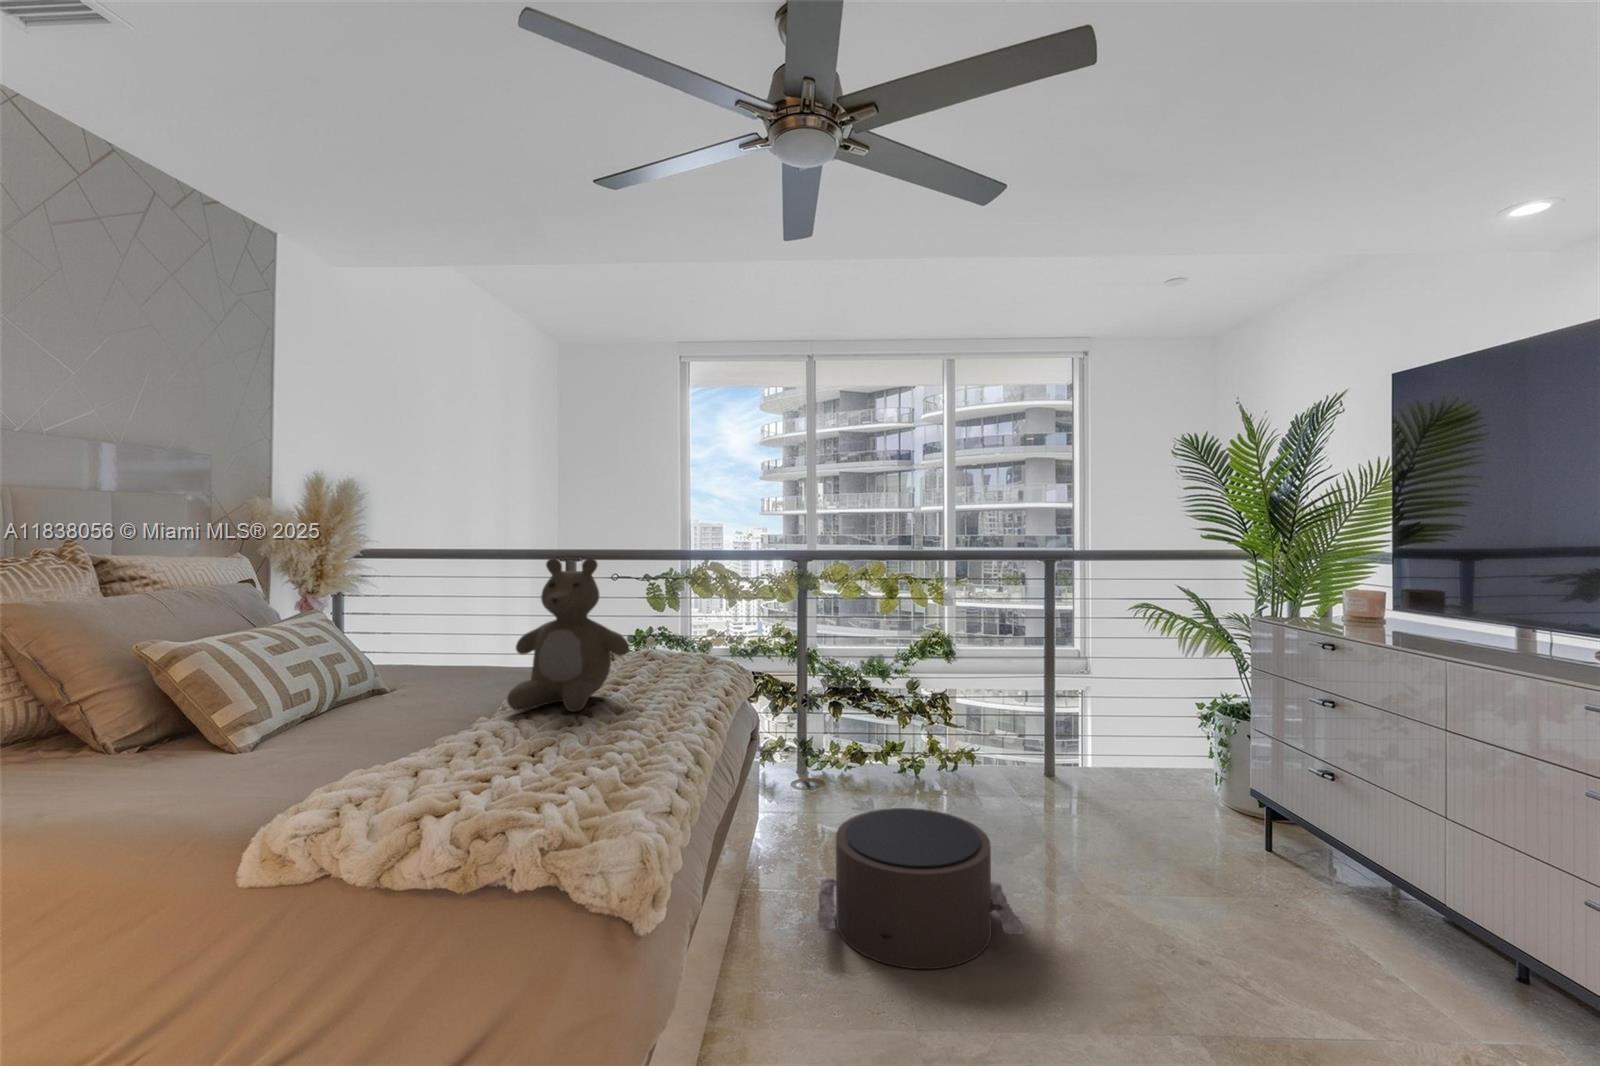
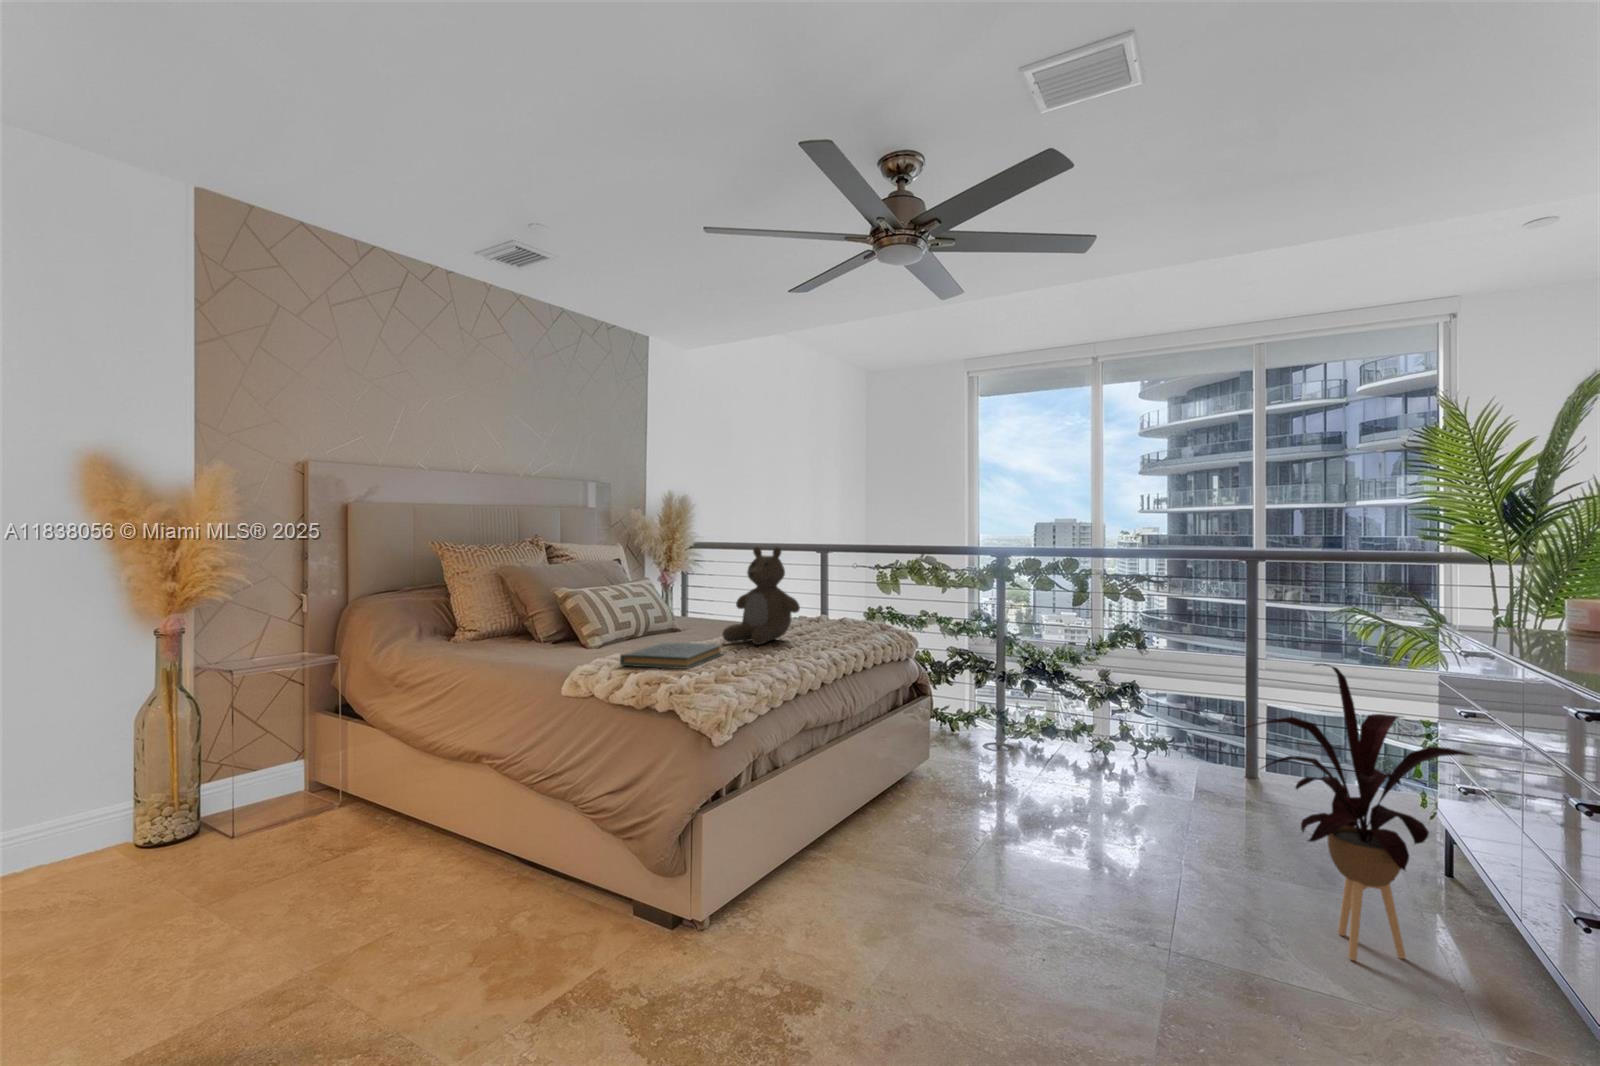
house plant: none [1201,676,1405,993] -> present [1243,664,1477,960]
book: none [362,723,540,802] -> present [620,642,722,669]
pouf: present [817,808,1023,969] -> none [921,756,1090,869]

